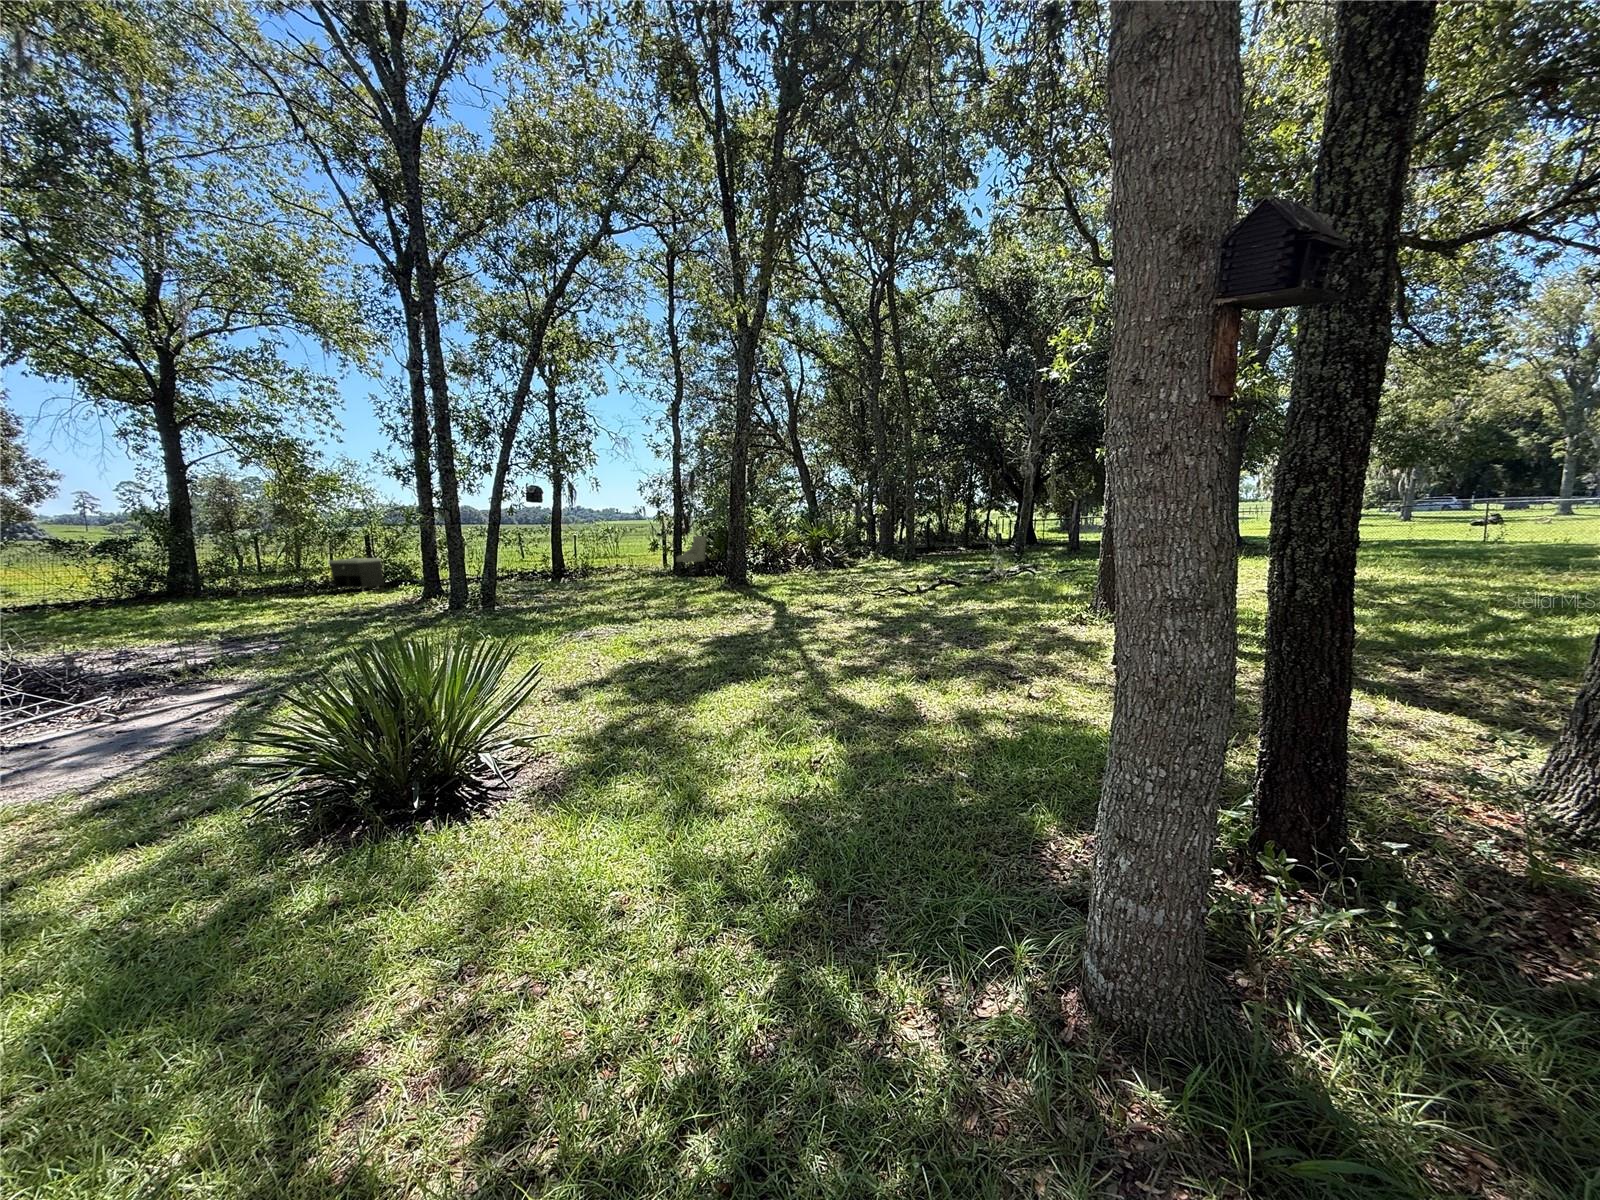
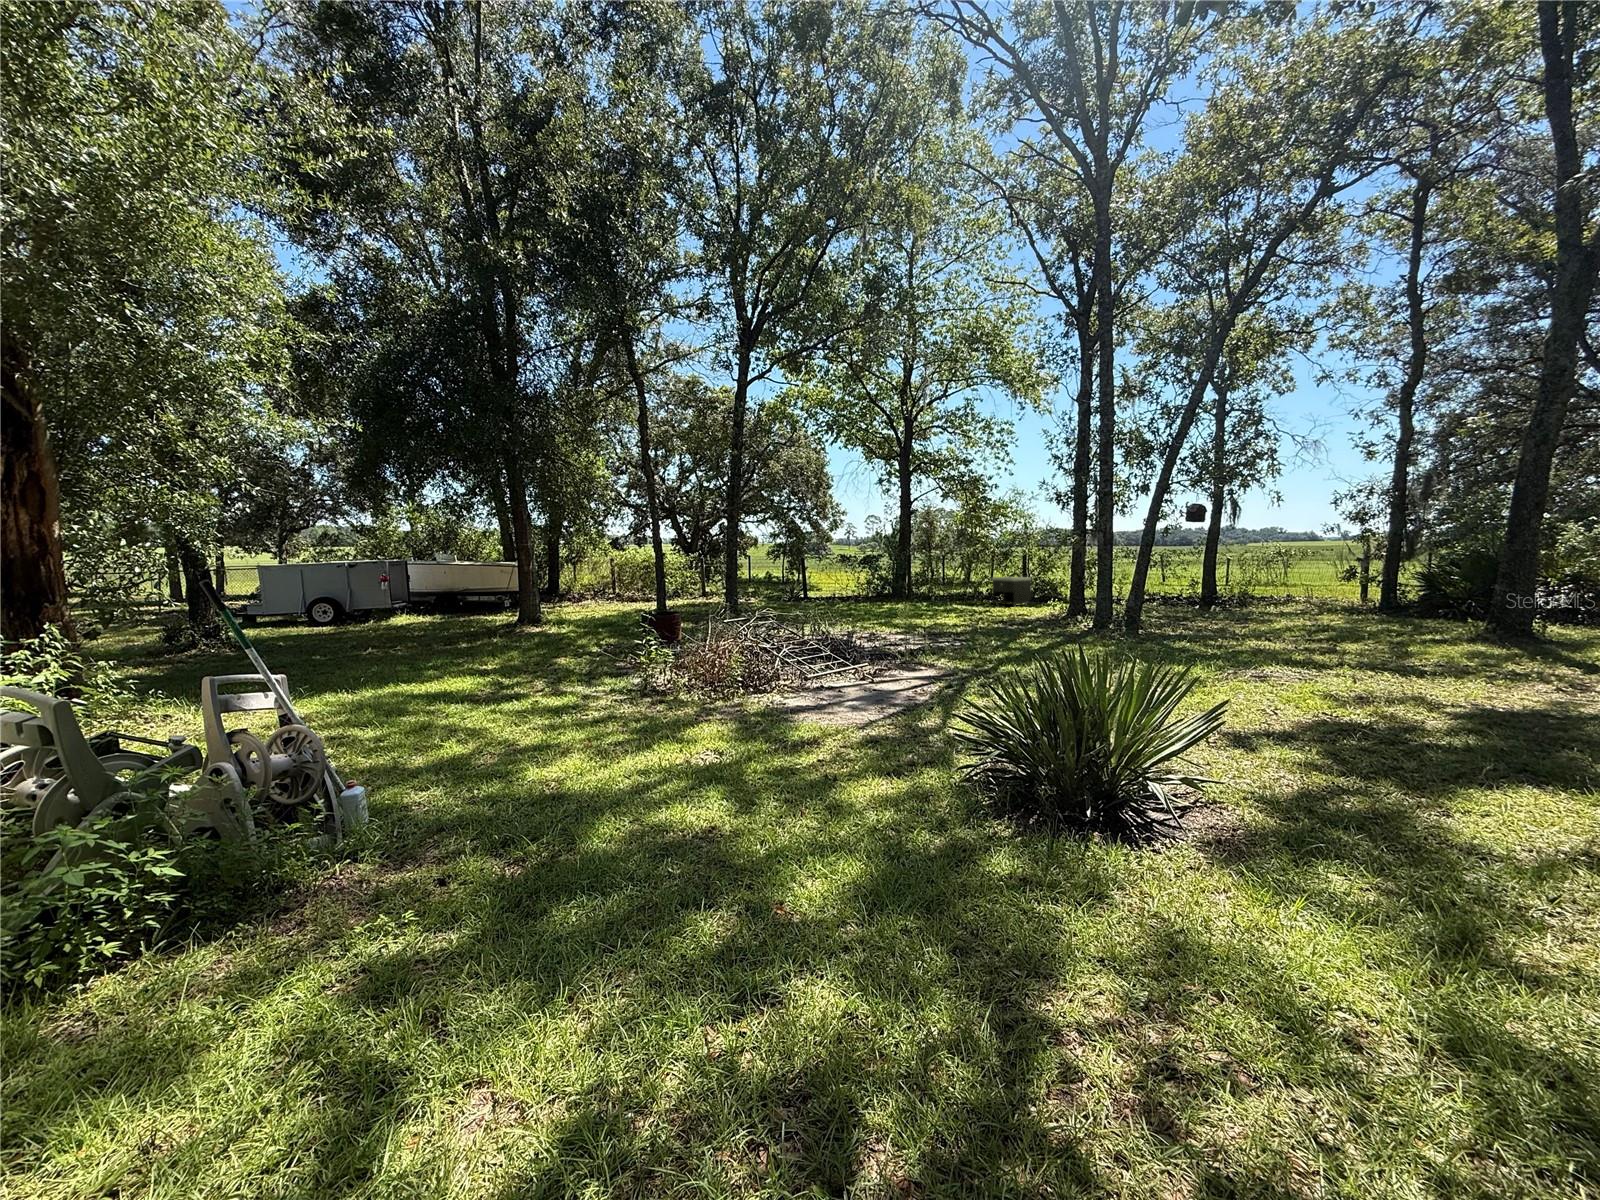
chair: present [676,536,708,575] -> none [1398,564,1464,622]

